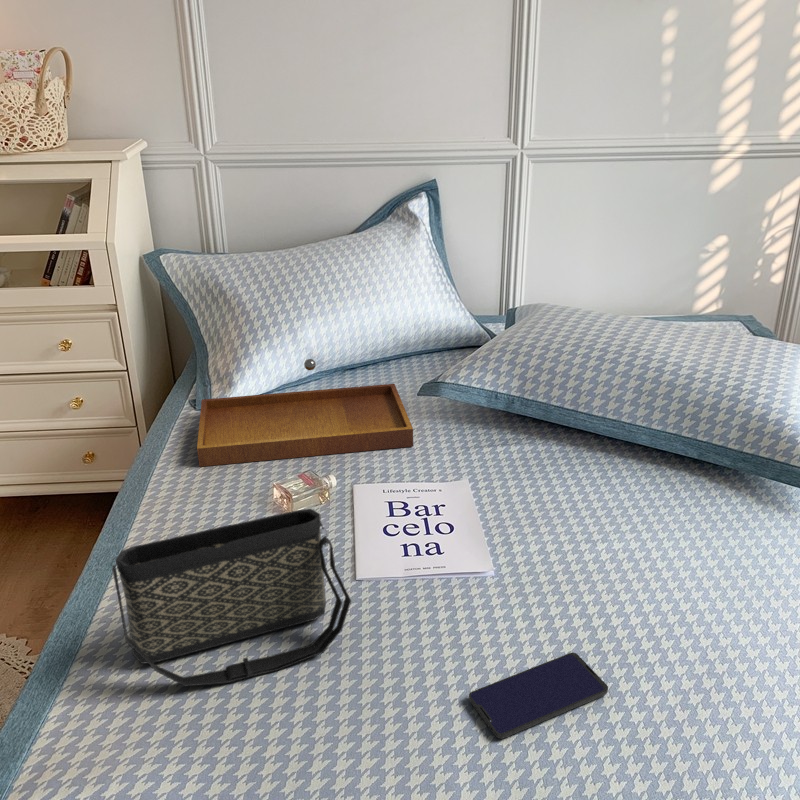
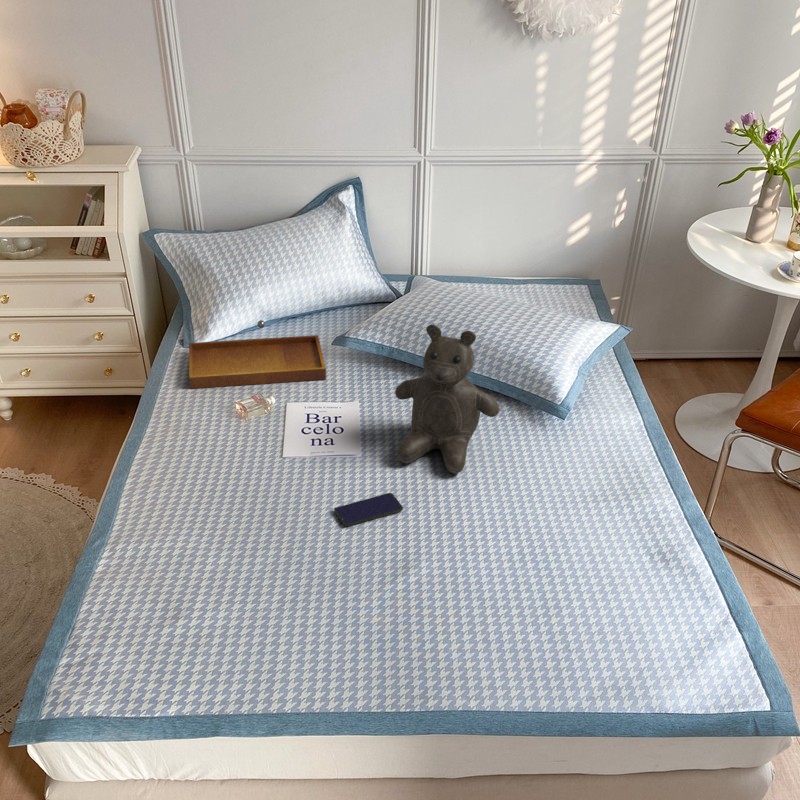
teddy bear: none [547,327,748,606] -> present [395,324,500,474]
handbag: present [112,509,351,686] -> none [160,417,279,501]

